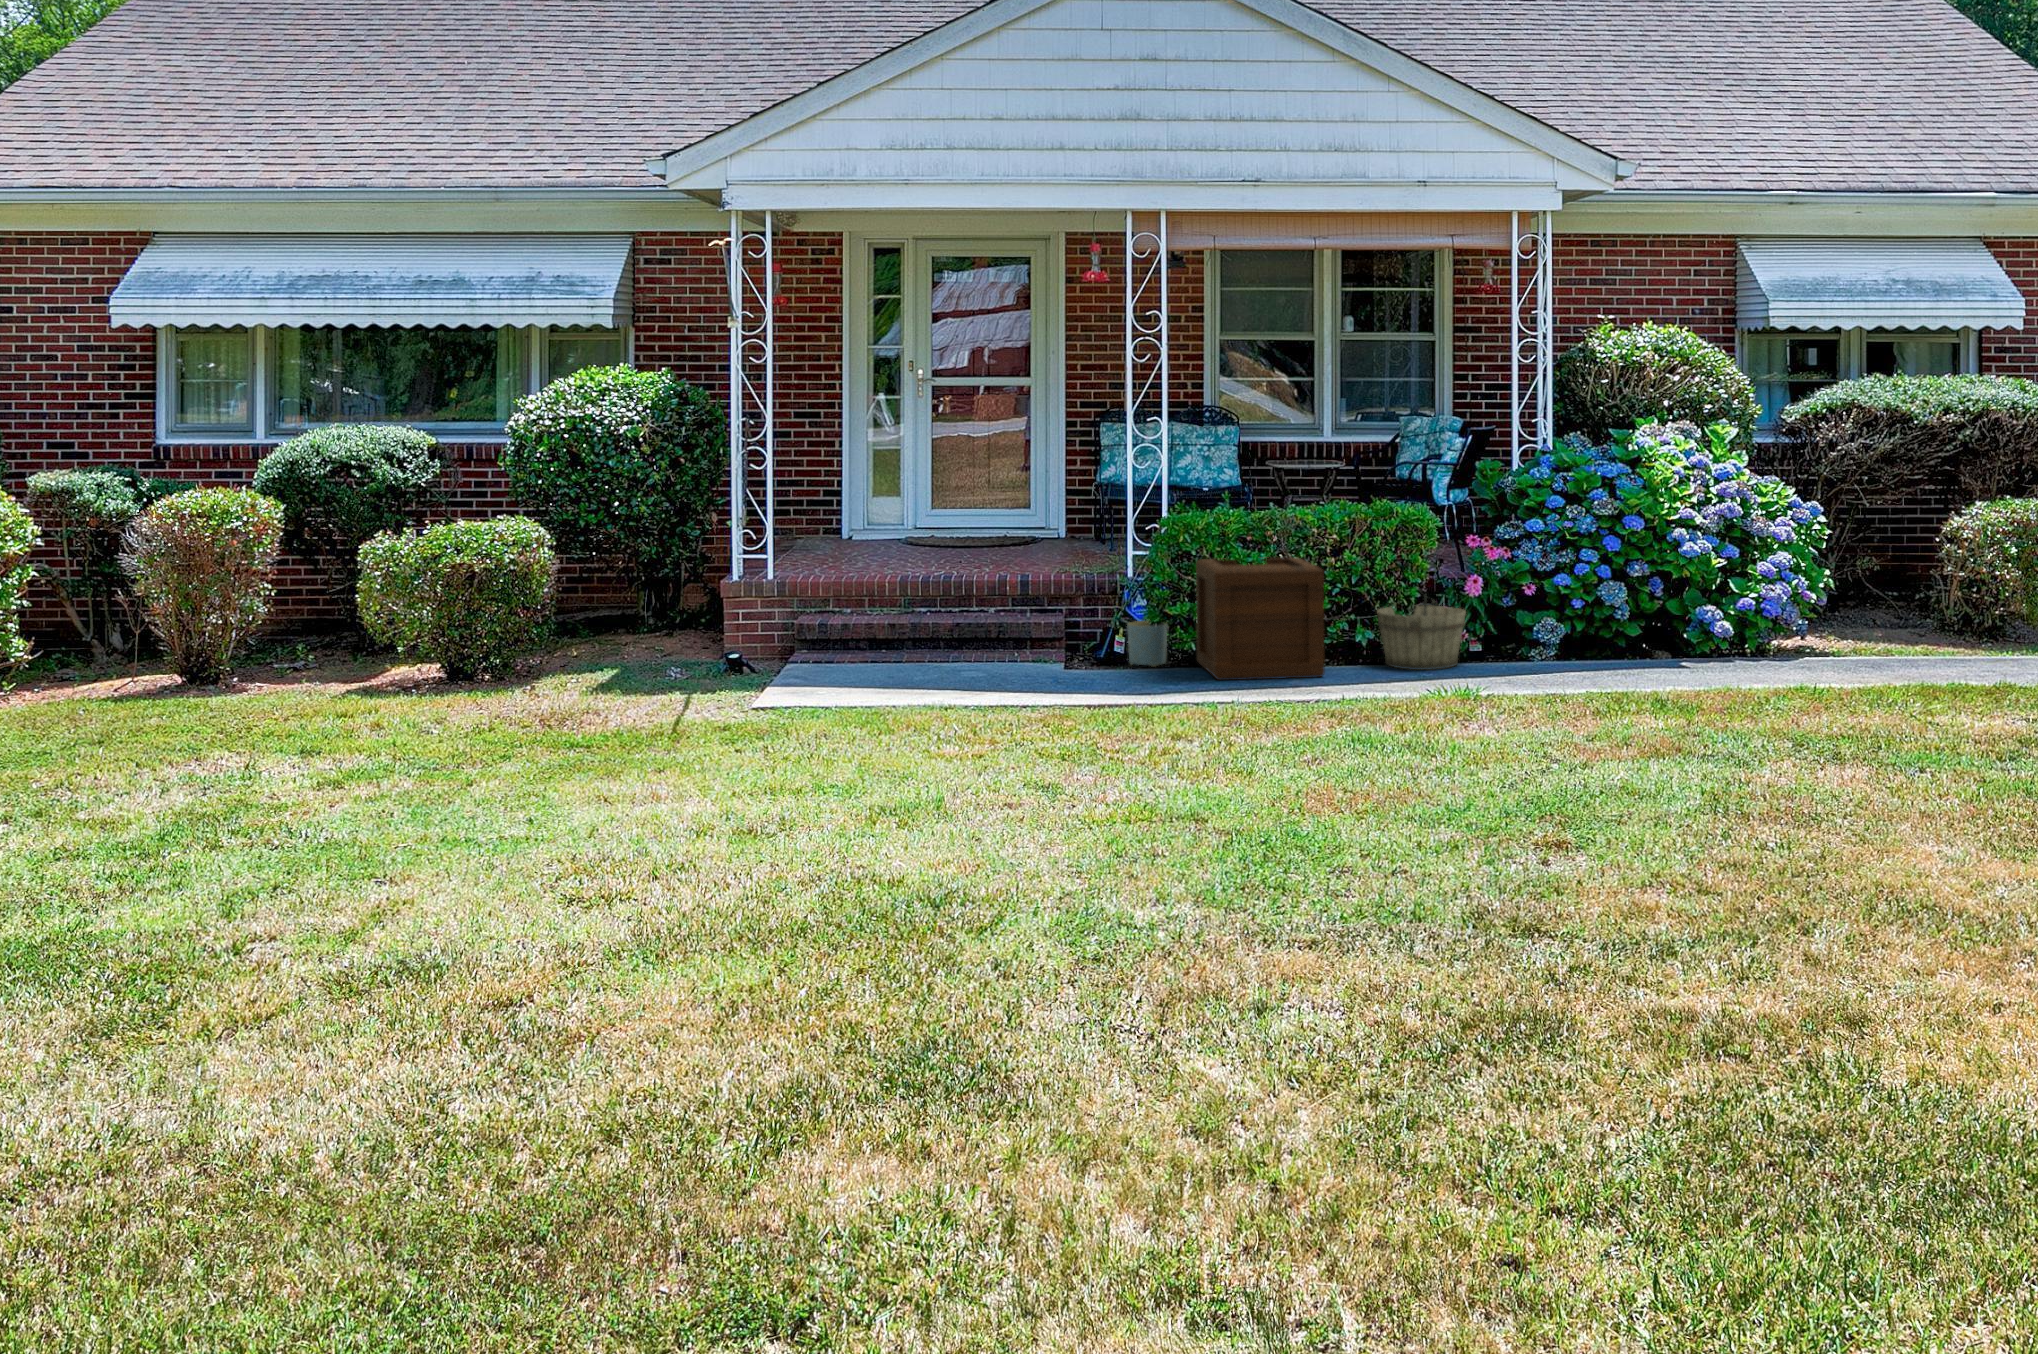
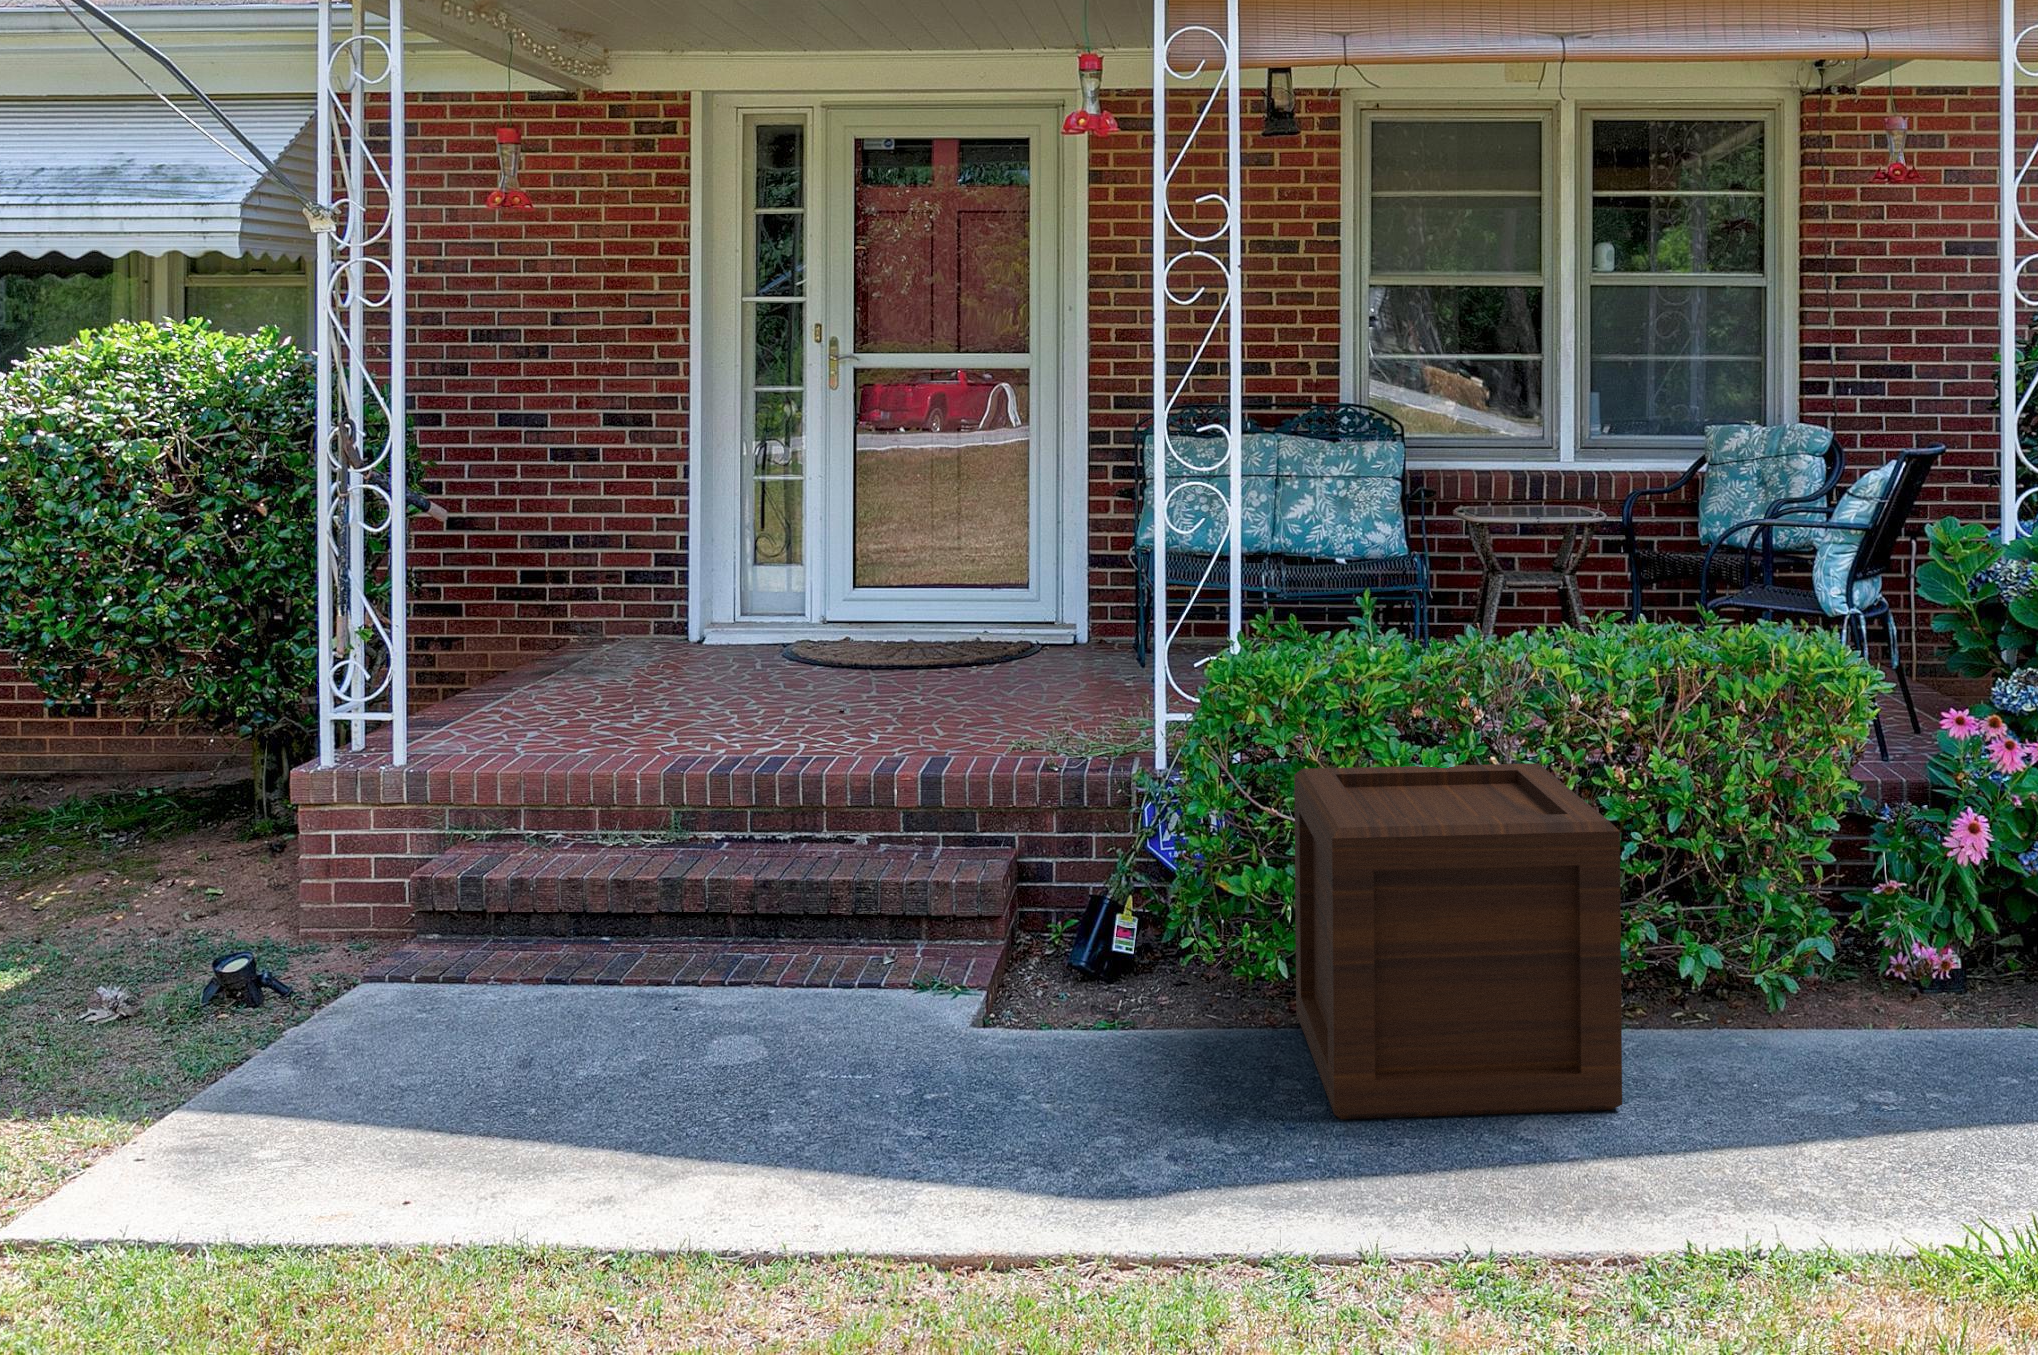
wooden bucket: present [1377,591,1466,670] -> none [1738,854,1969,1075]
planter: present [1128,621,1167,667] -> none [1132,905,1227,1030]

